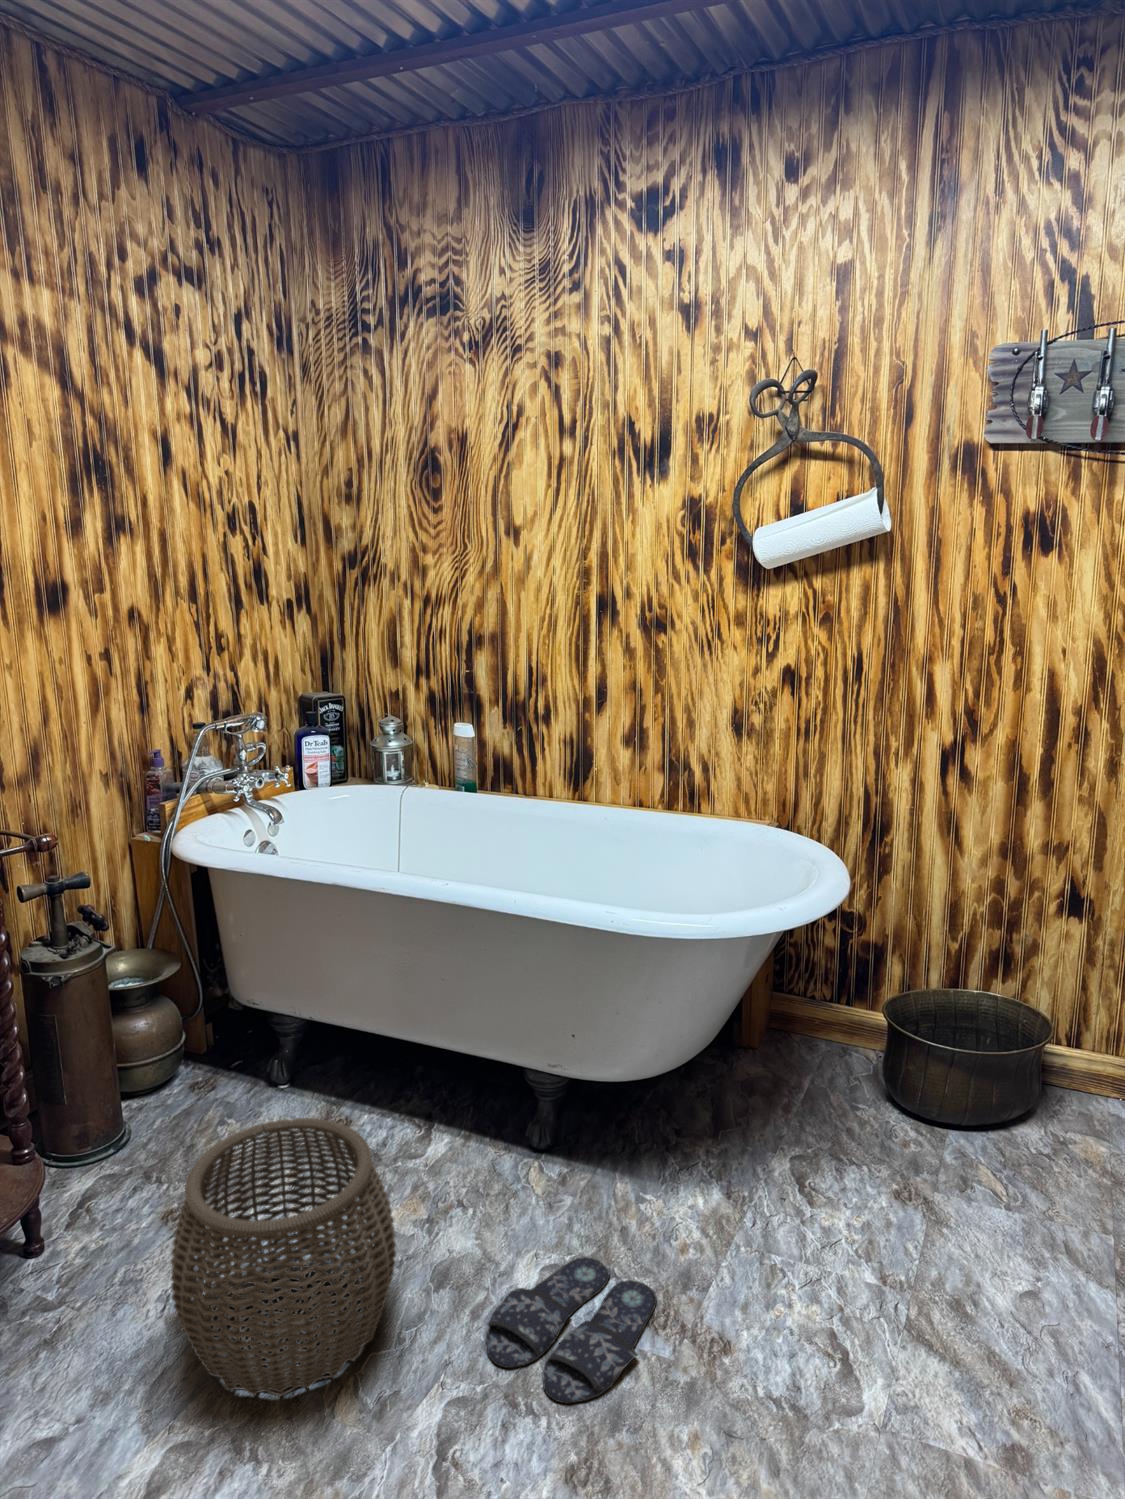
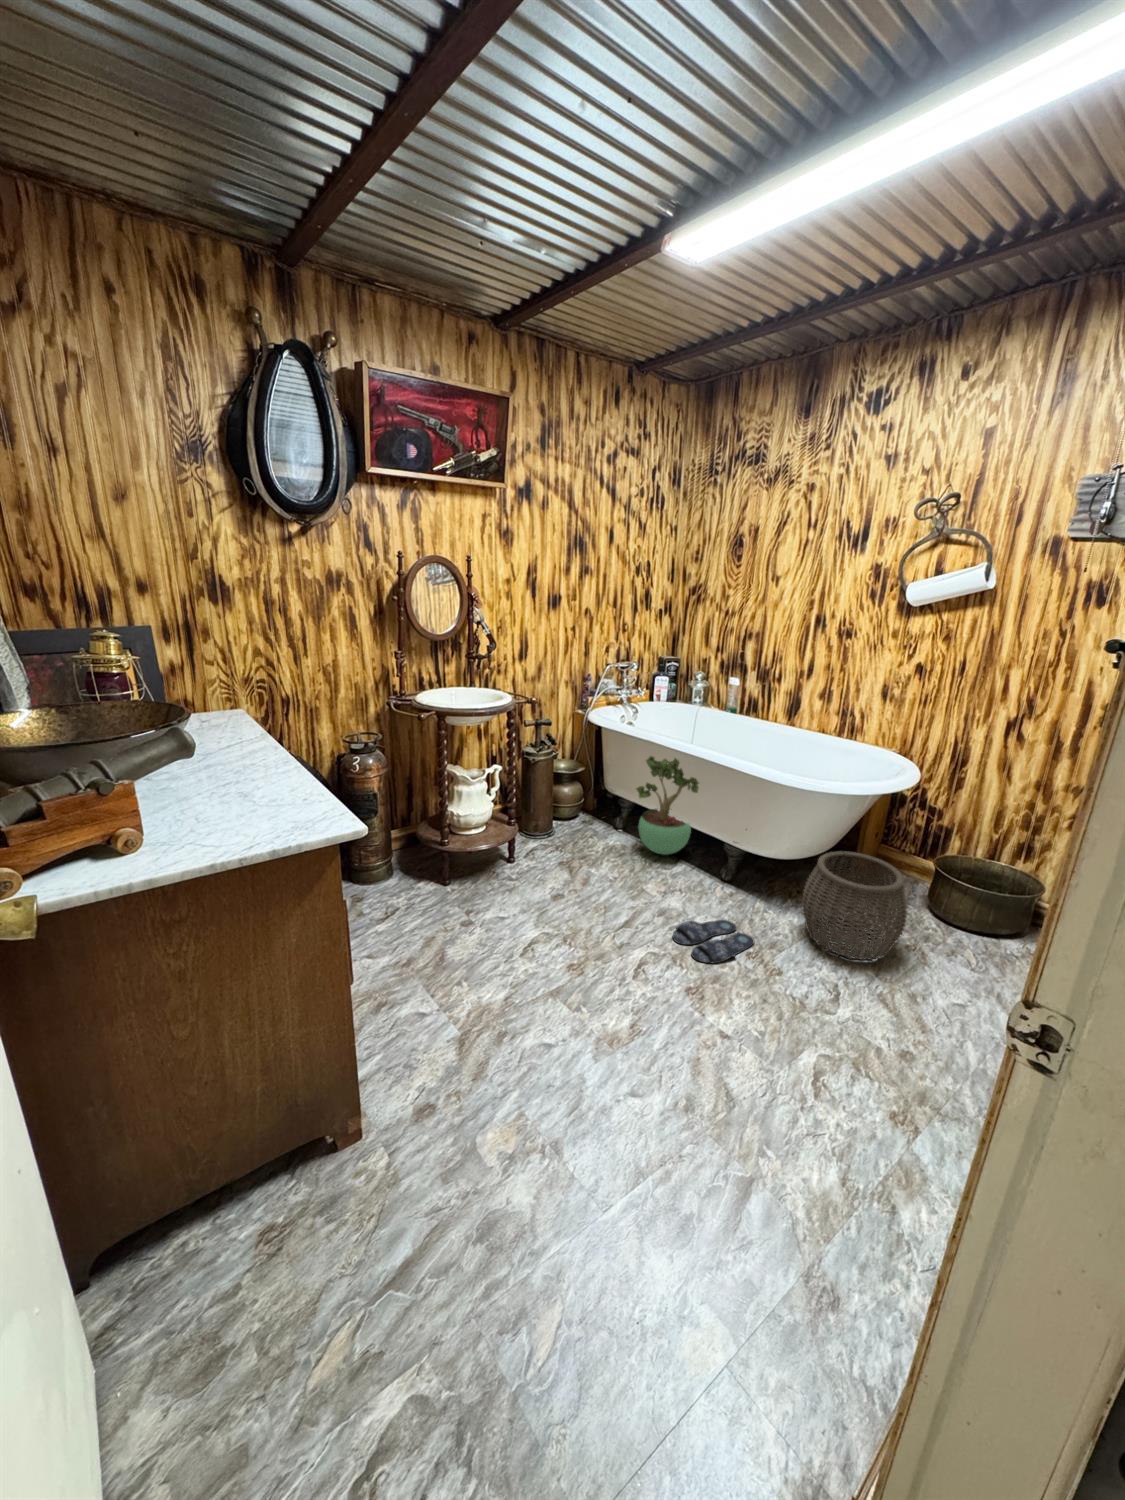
potted plant: none [315,913,459,1128] -> present [636,756,698,855]
woven basket: present [171,1118,396,1396] -> present [803,851,907,961]

